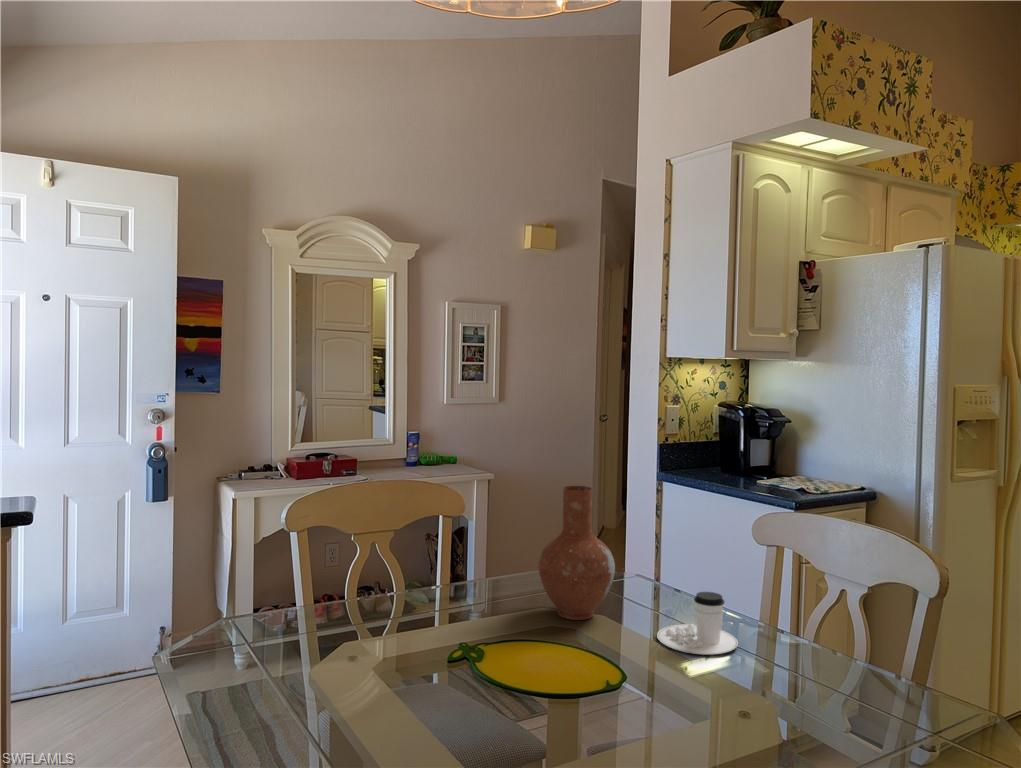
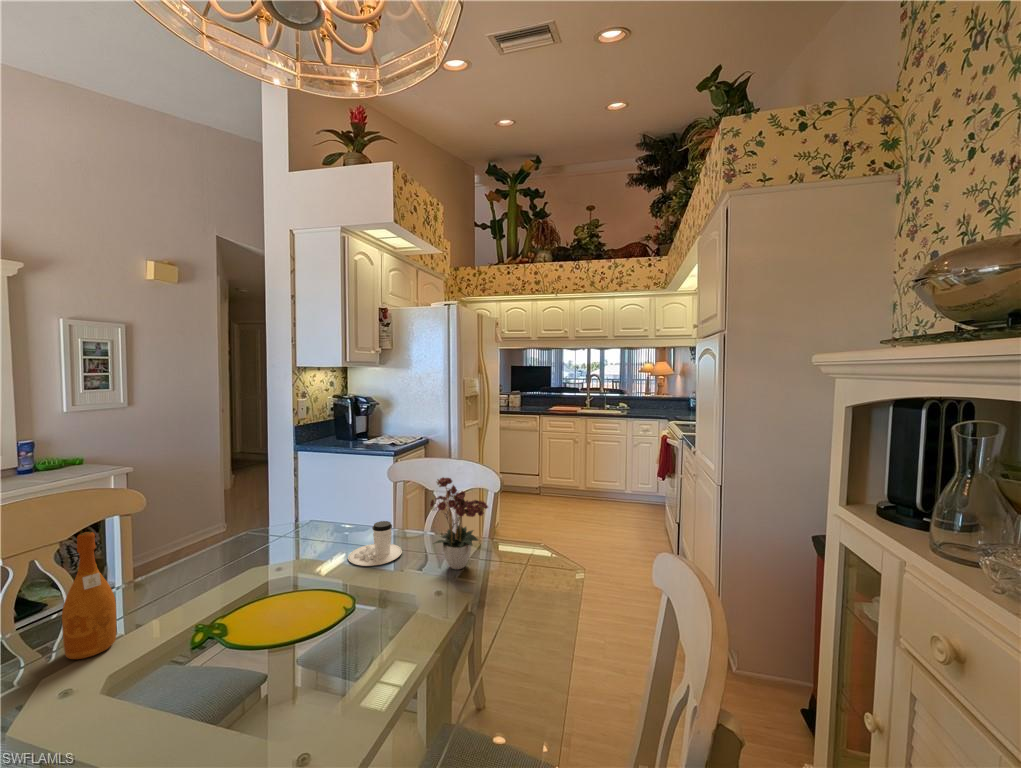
vase: present [538,486,615,620] -> none [245,467,310,570]
wine bottle: none [359,514,399,640] -> present [62,532,116,659]
flower arrangement: none [759,530,881,701] -> present [430,477,488,569]

